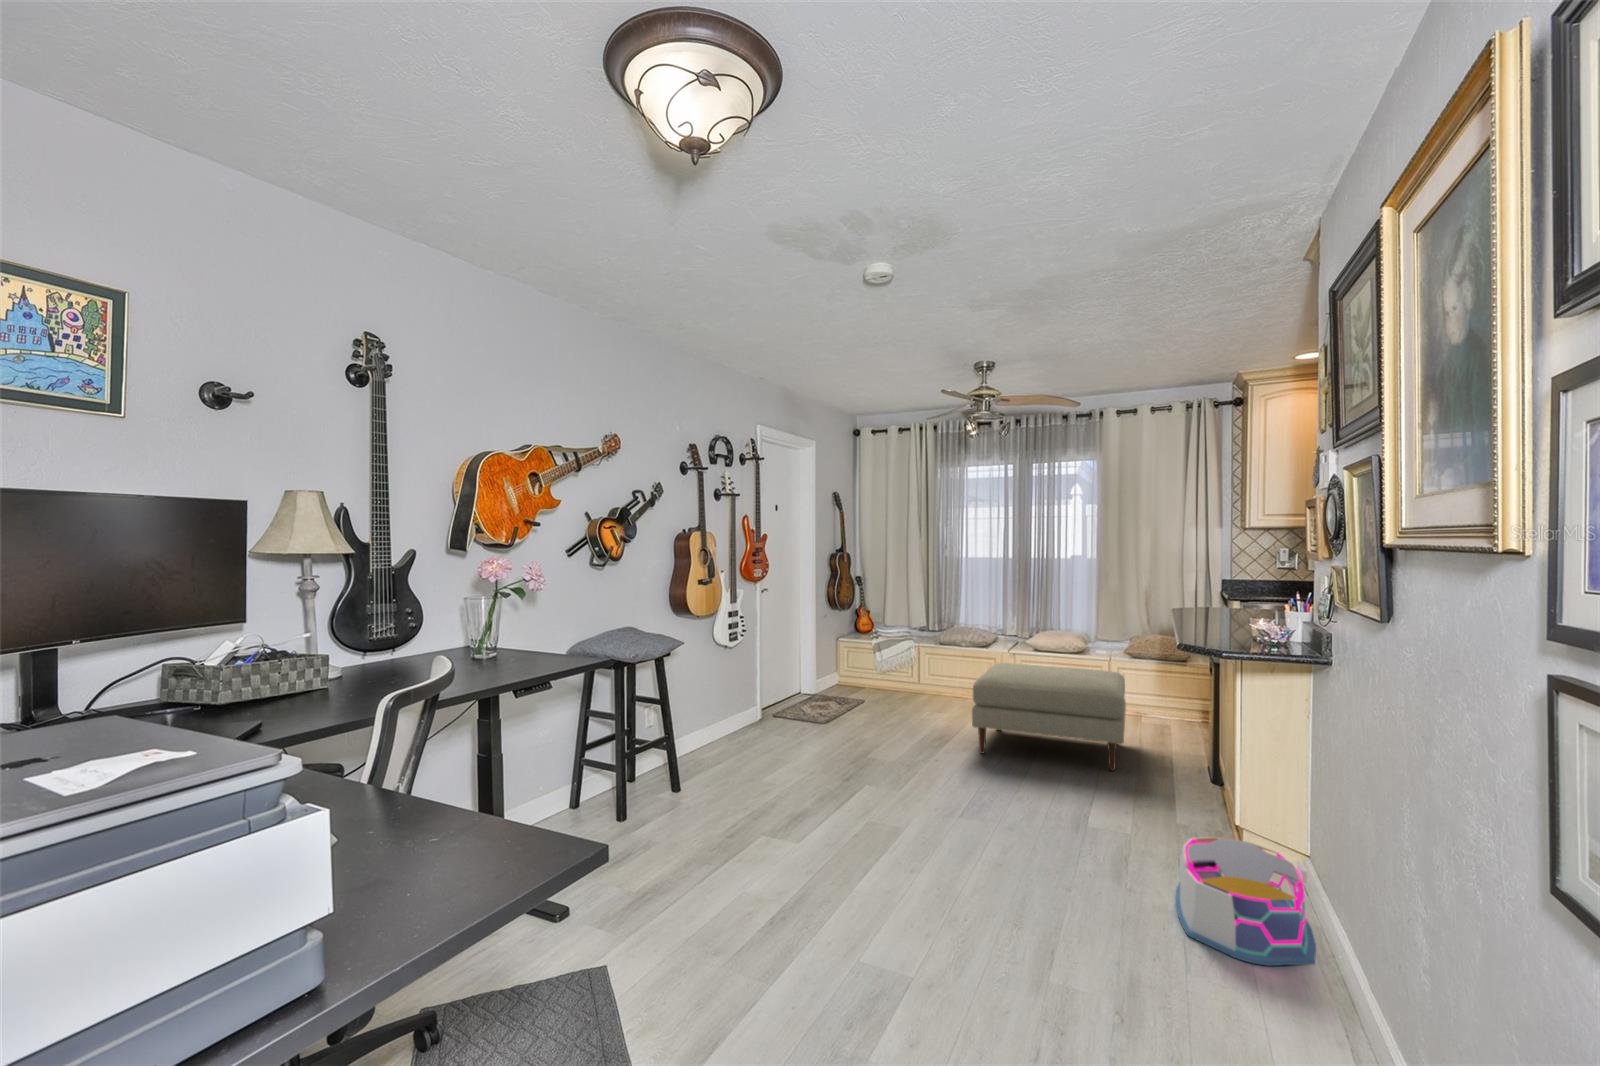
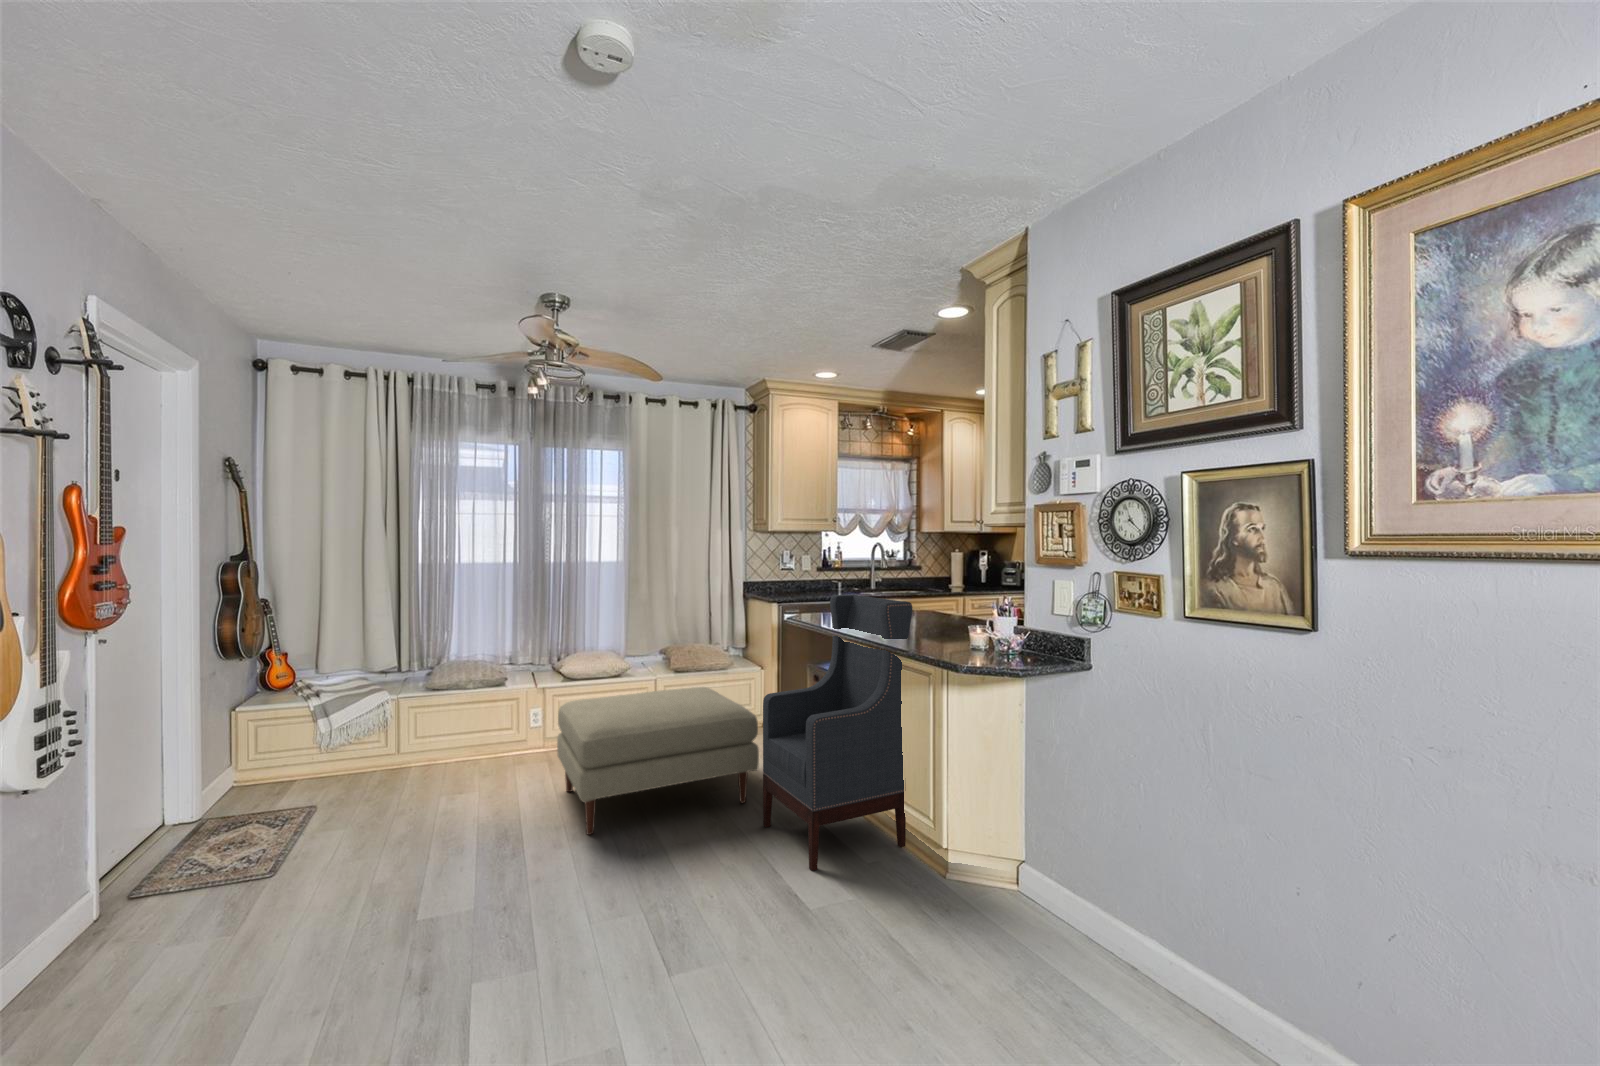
armchair: none [1101,596,1220,835] -> present [763,595,912,870]
storage bin: present [1176,837,1316,966] -> none [965,846,1144,991]

